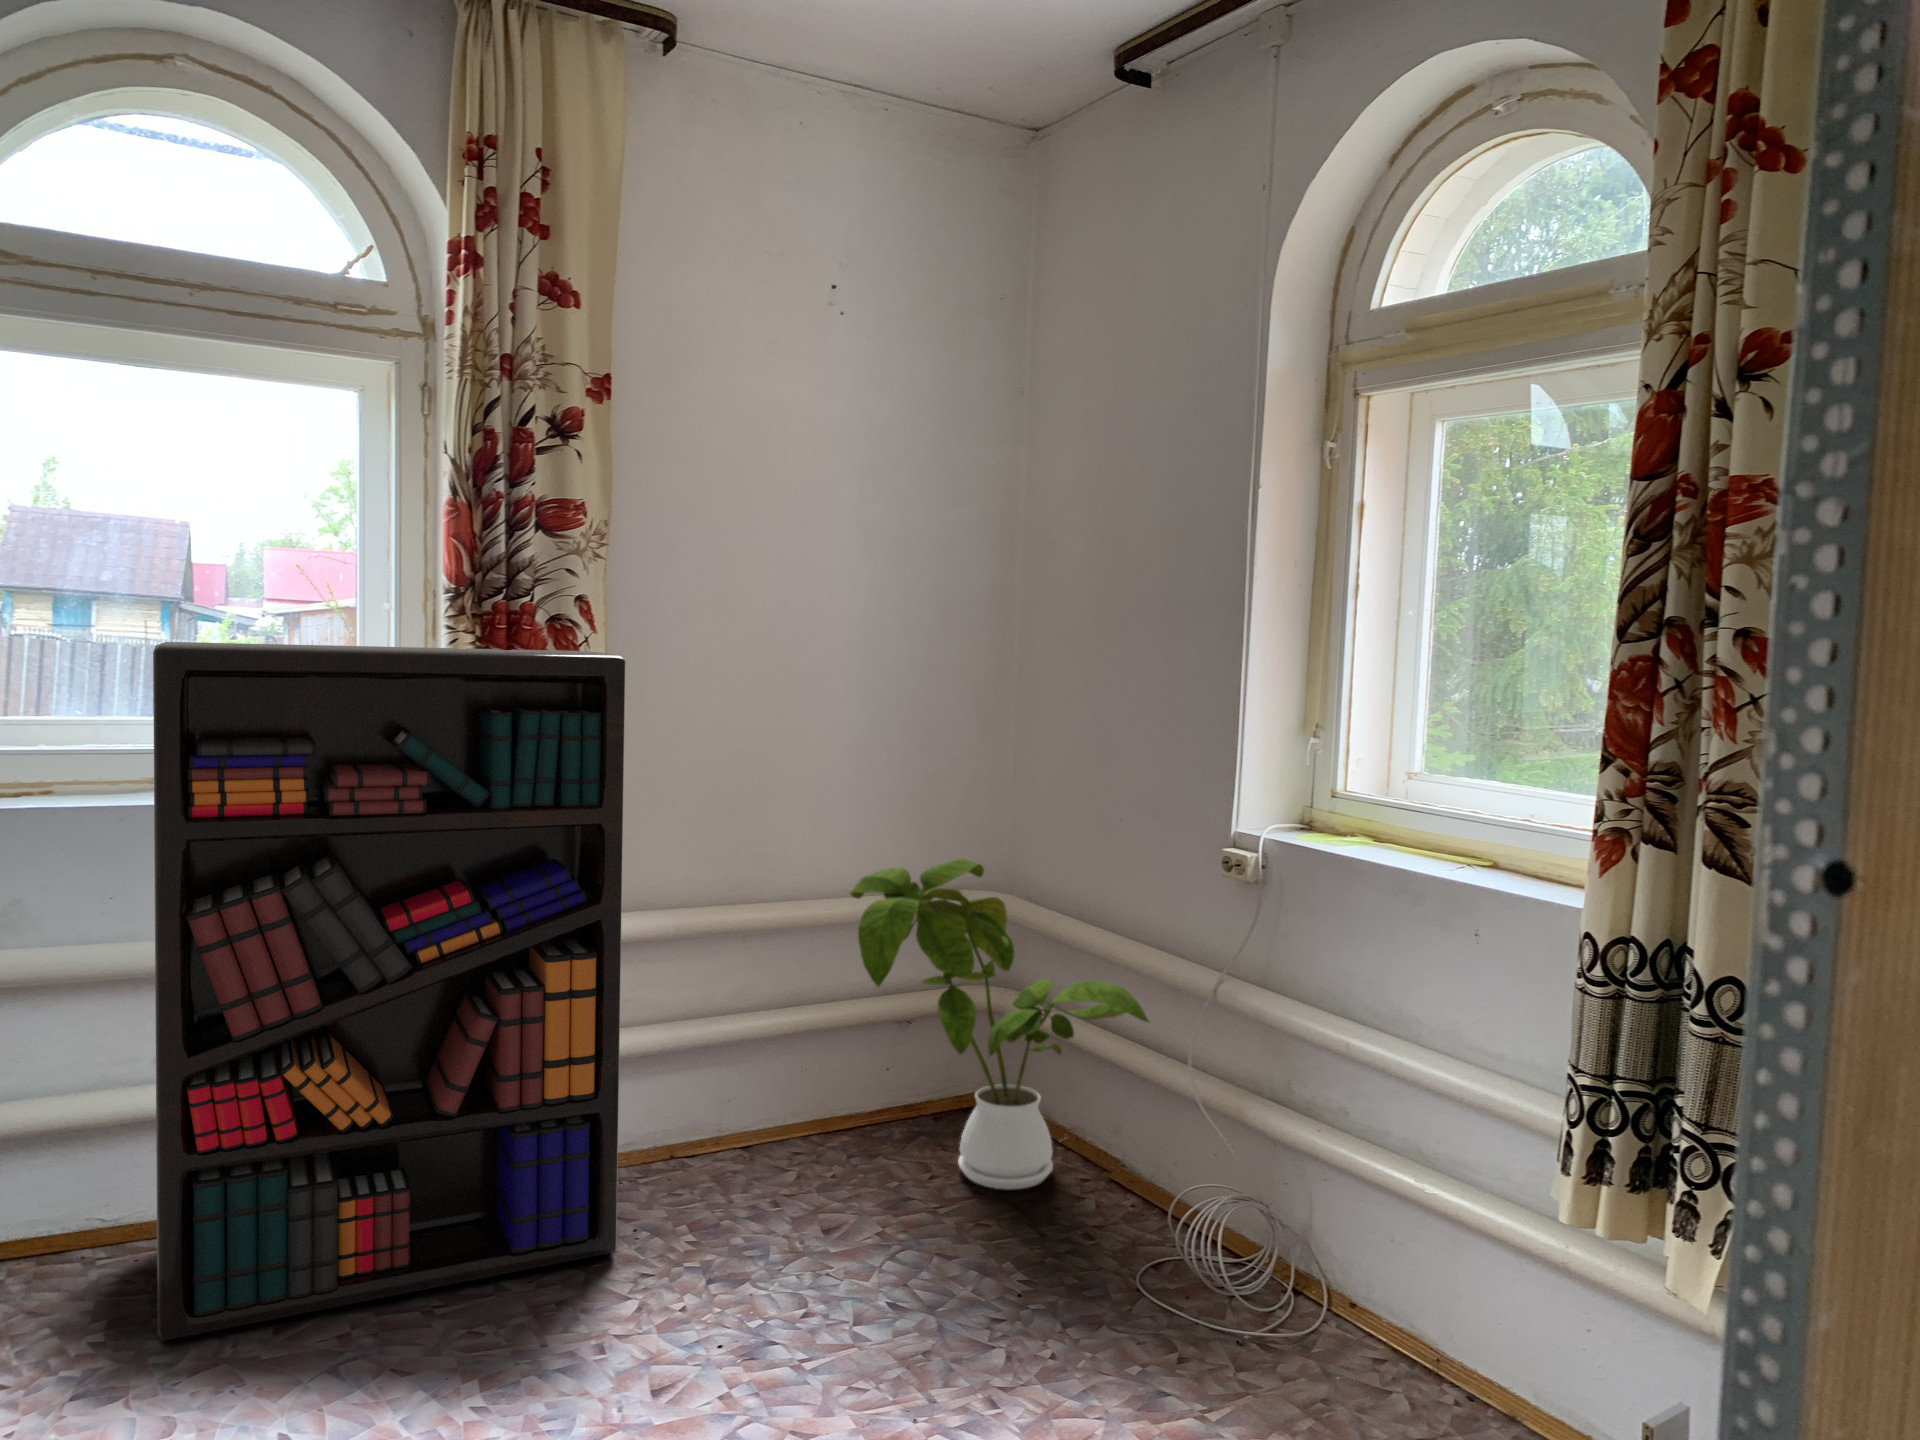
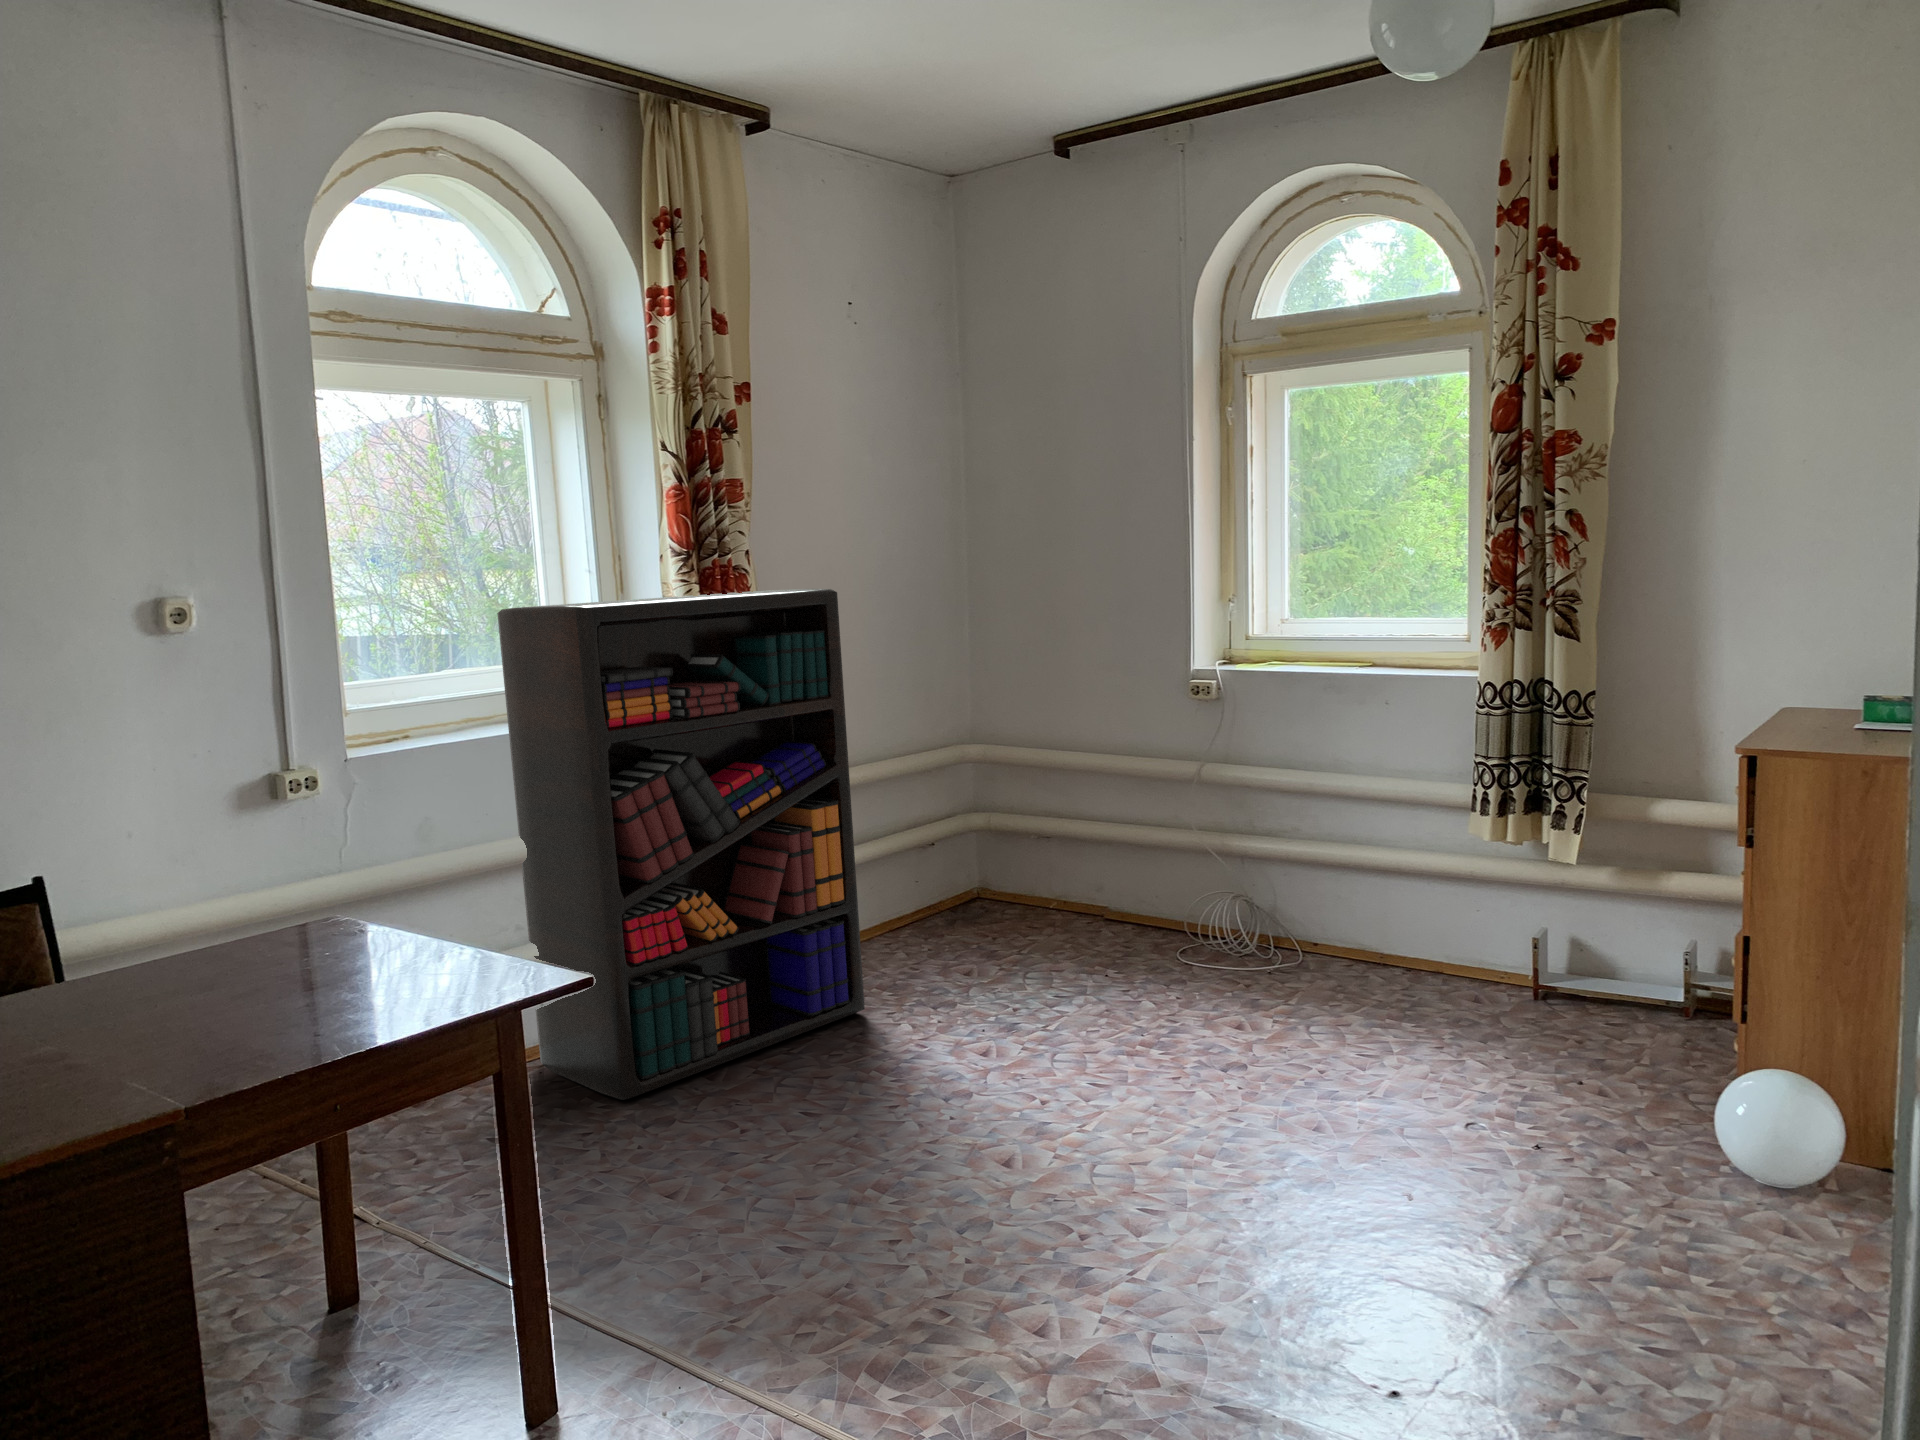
house plant: present [850,858,1149,1190] -> none [945,715,1172,942]

